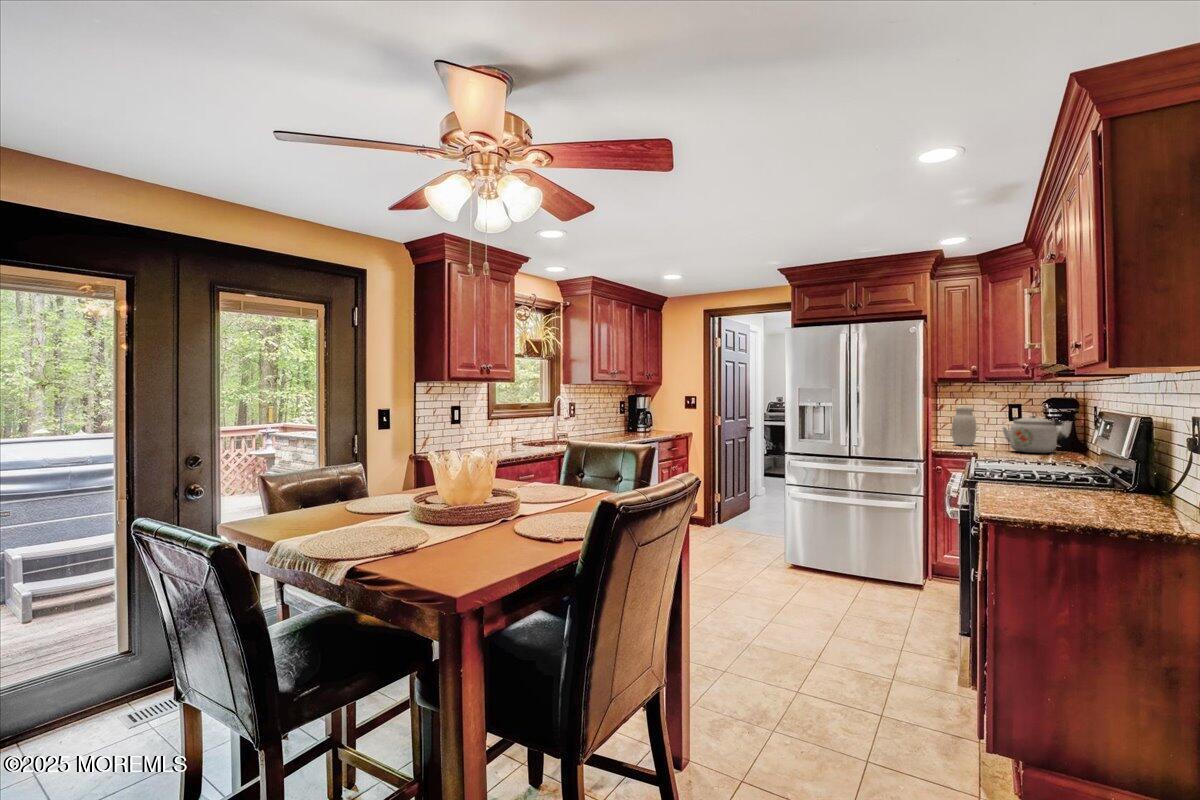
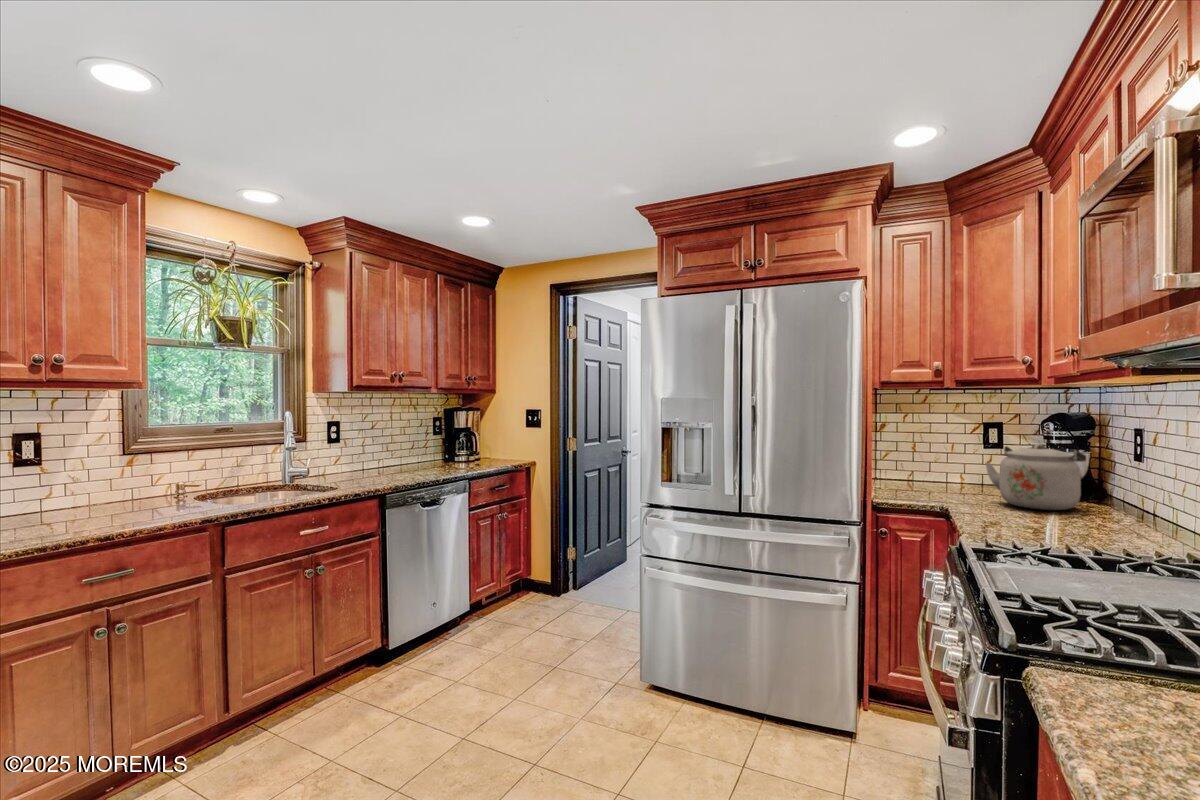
jar: present [952,406,976,445] -> none [899,426,936,487]

